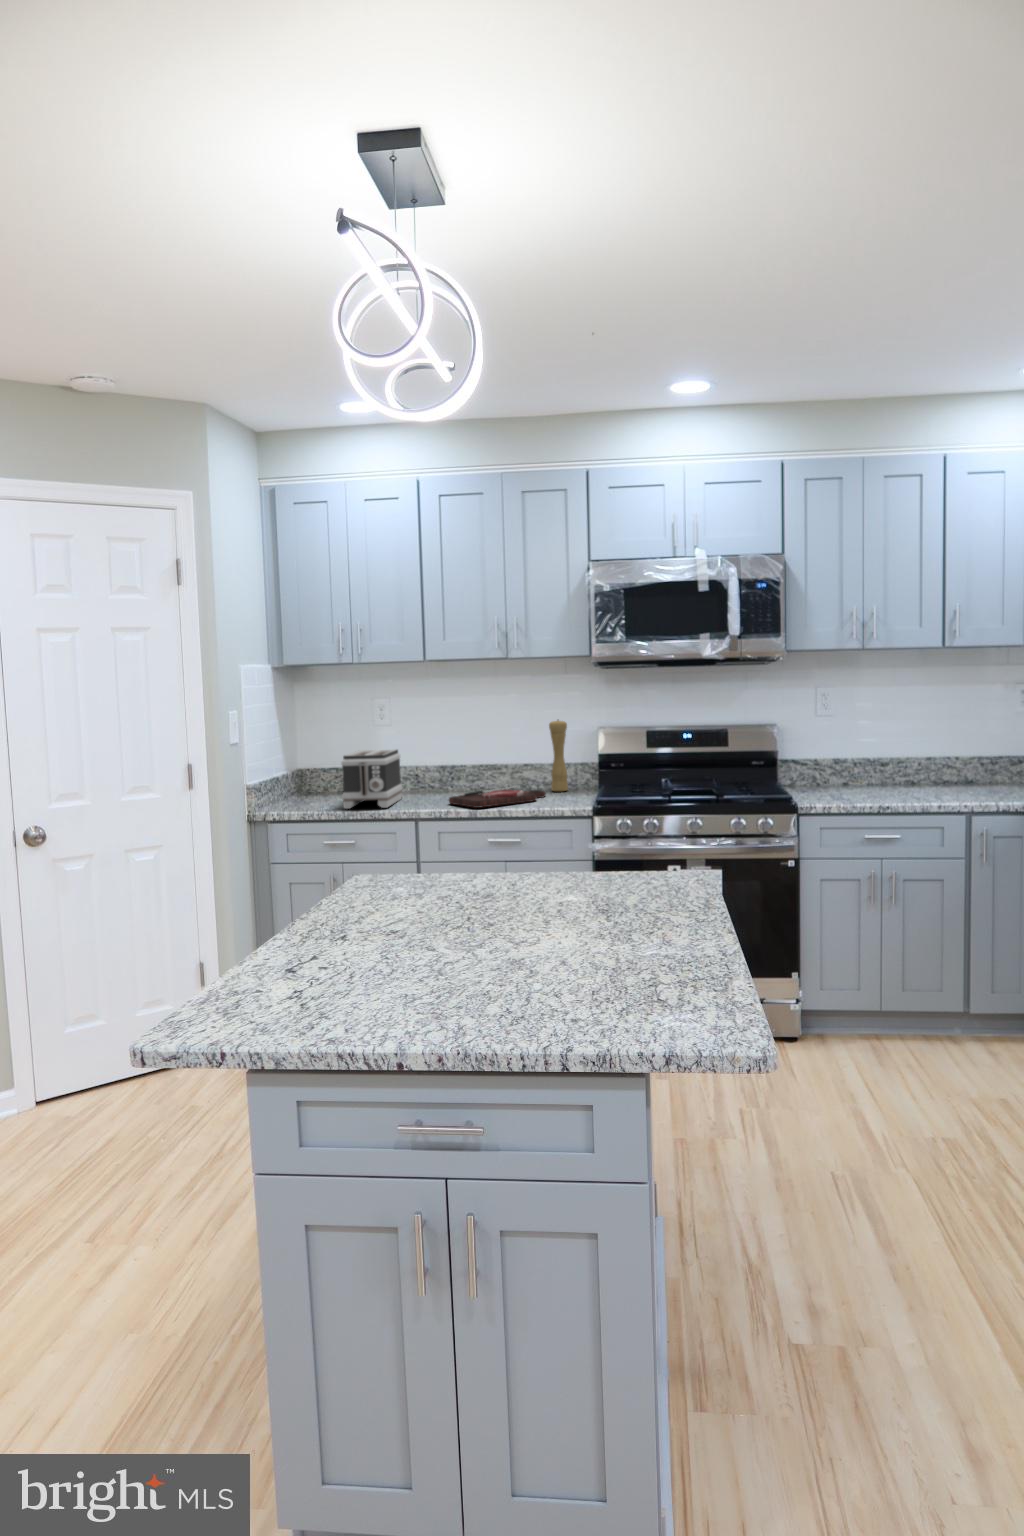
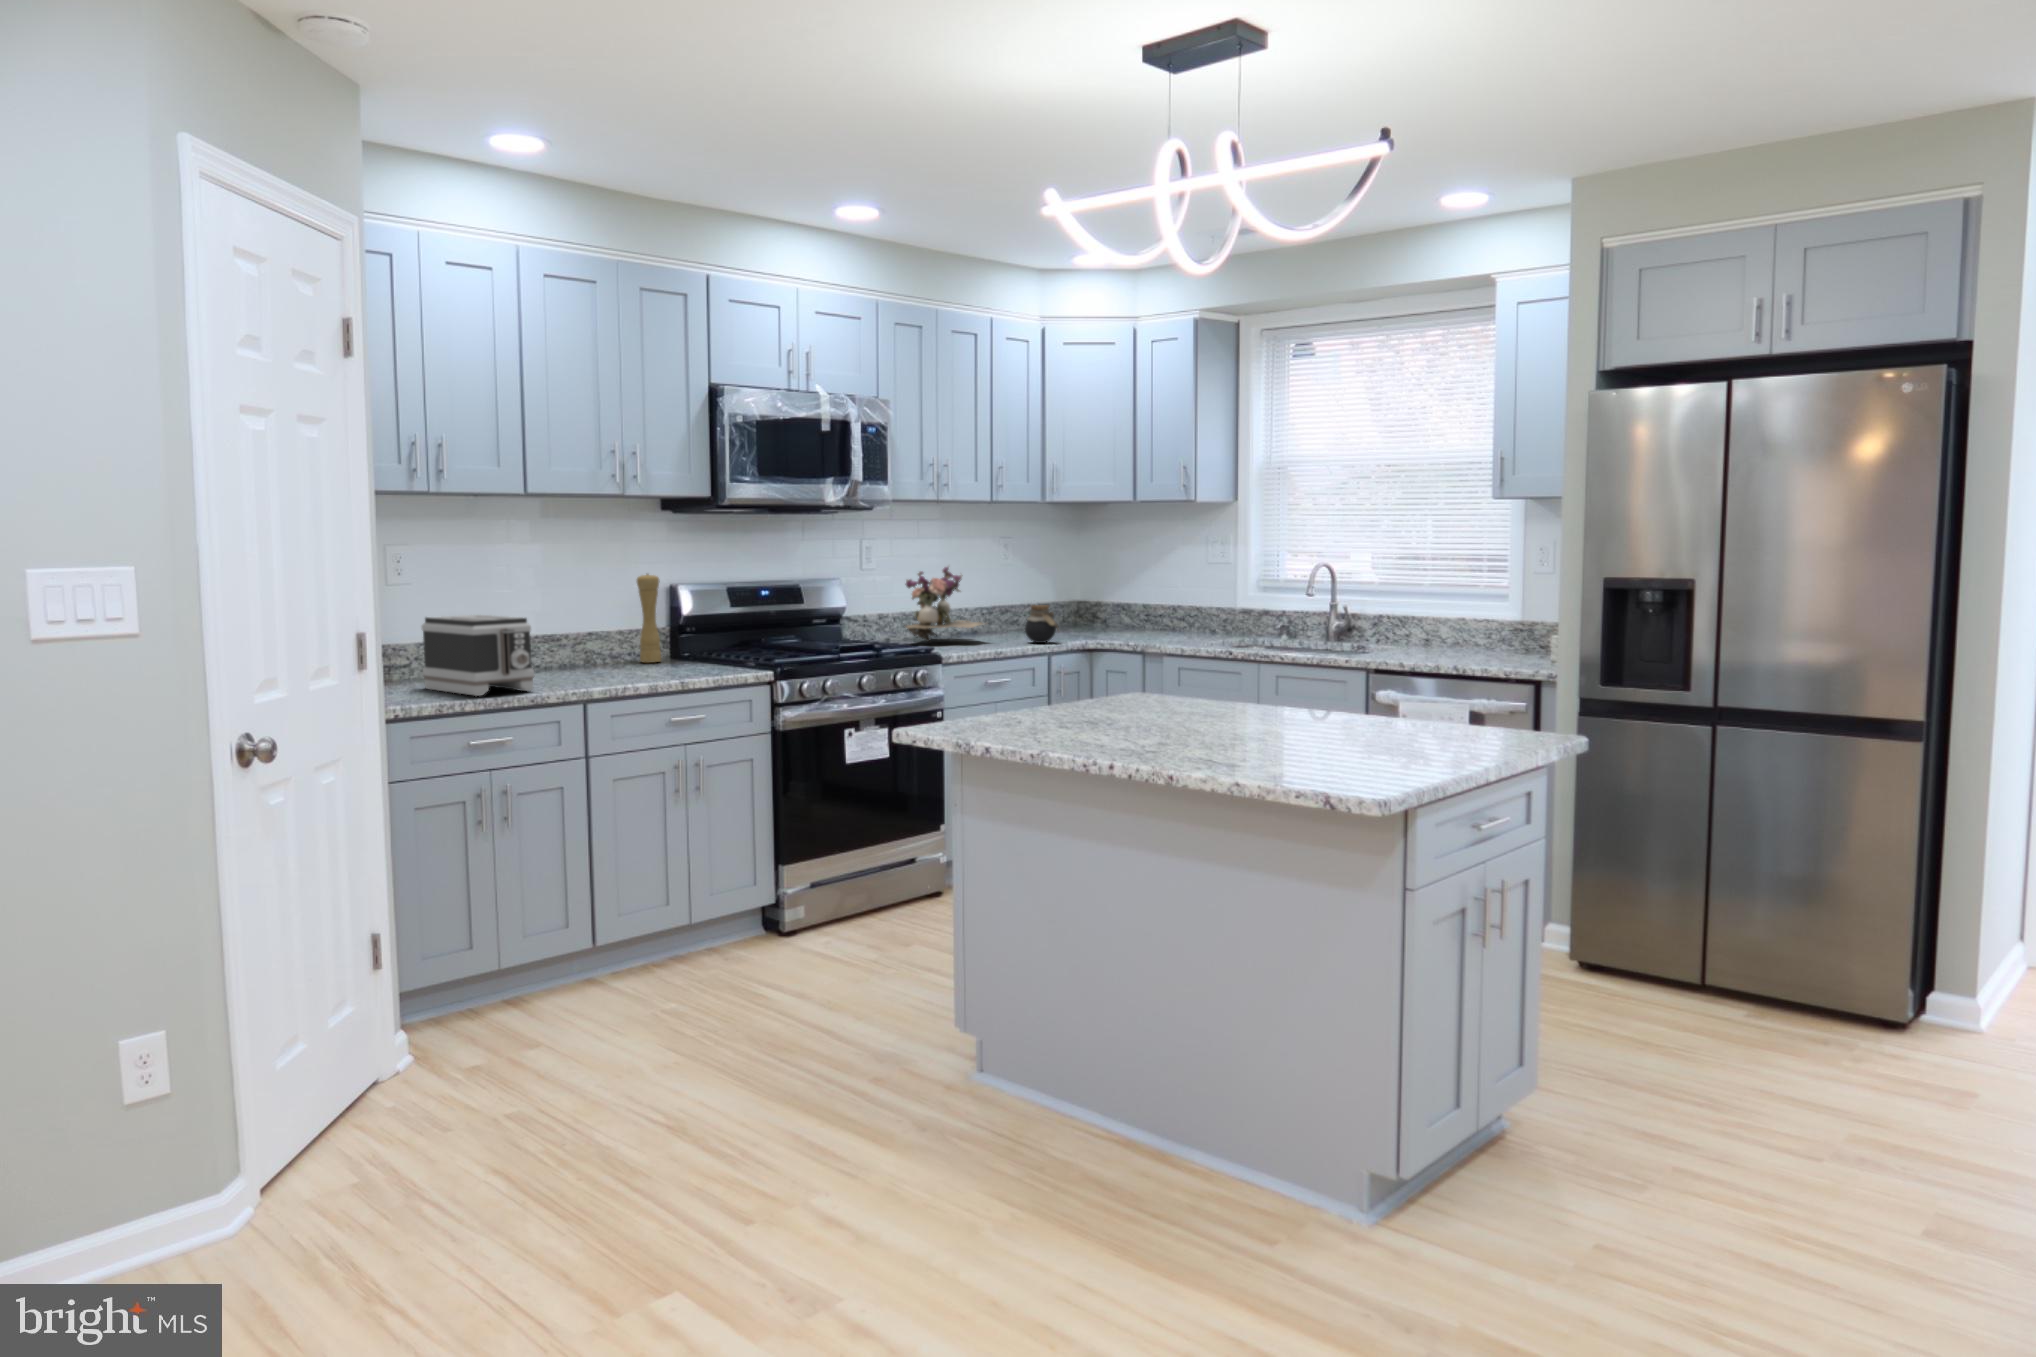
flower arrangement: none [829,711,930,791] -> present [905,567,983,641]
jar: none [958,758,996,800] -> present [1025,605,1058,643]
cutting board: present [449,789,546,808] -> none [587,655,681,681]

